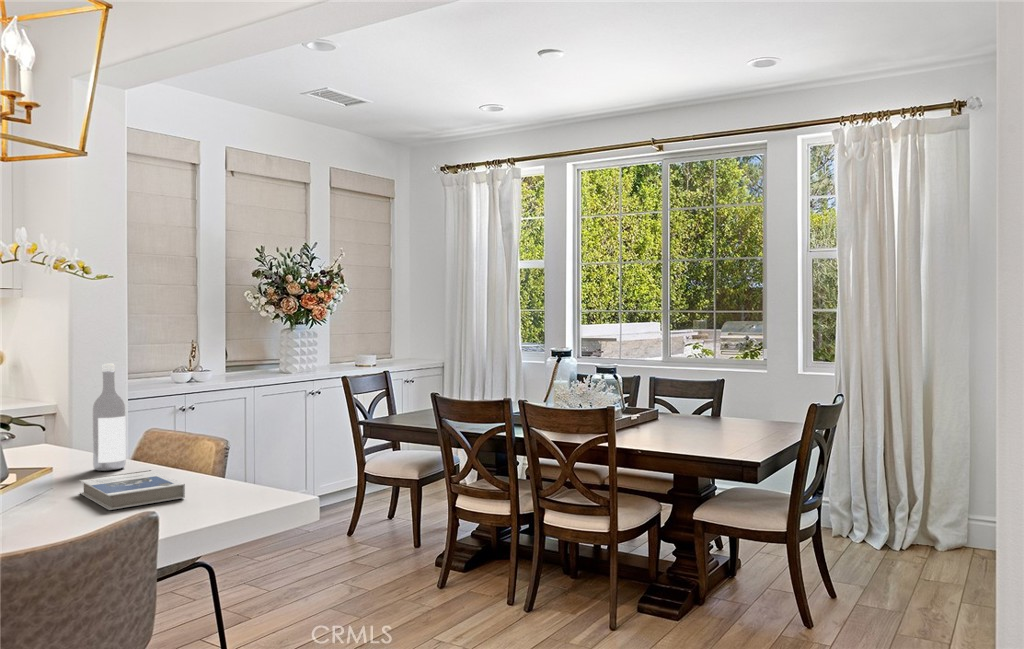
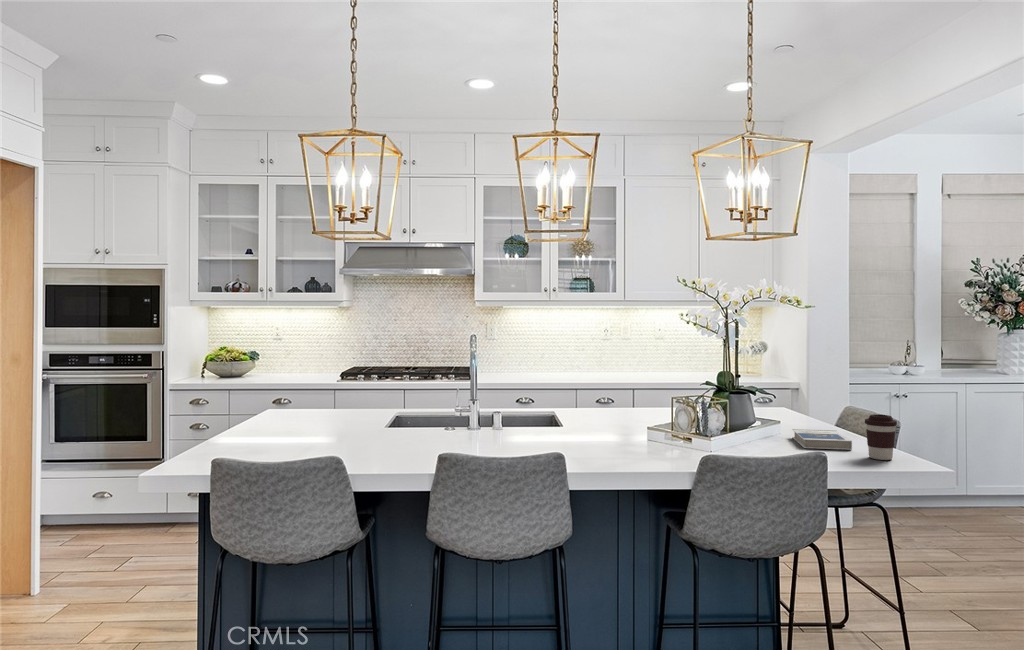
wine bottle: present [93,364,126,471] -> none [806,360,826,429]
coffee cup: none [210,438,255,507] -> present [865,414,897,460]

